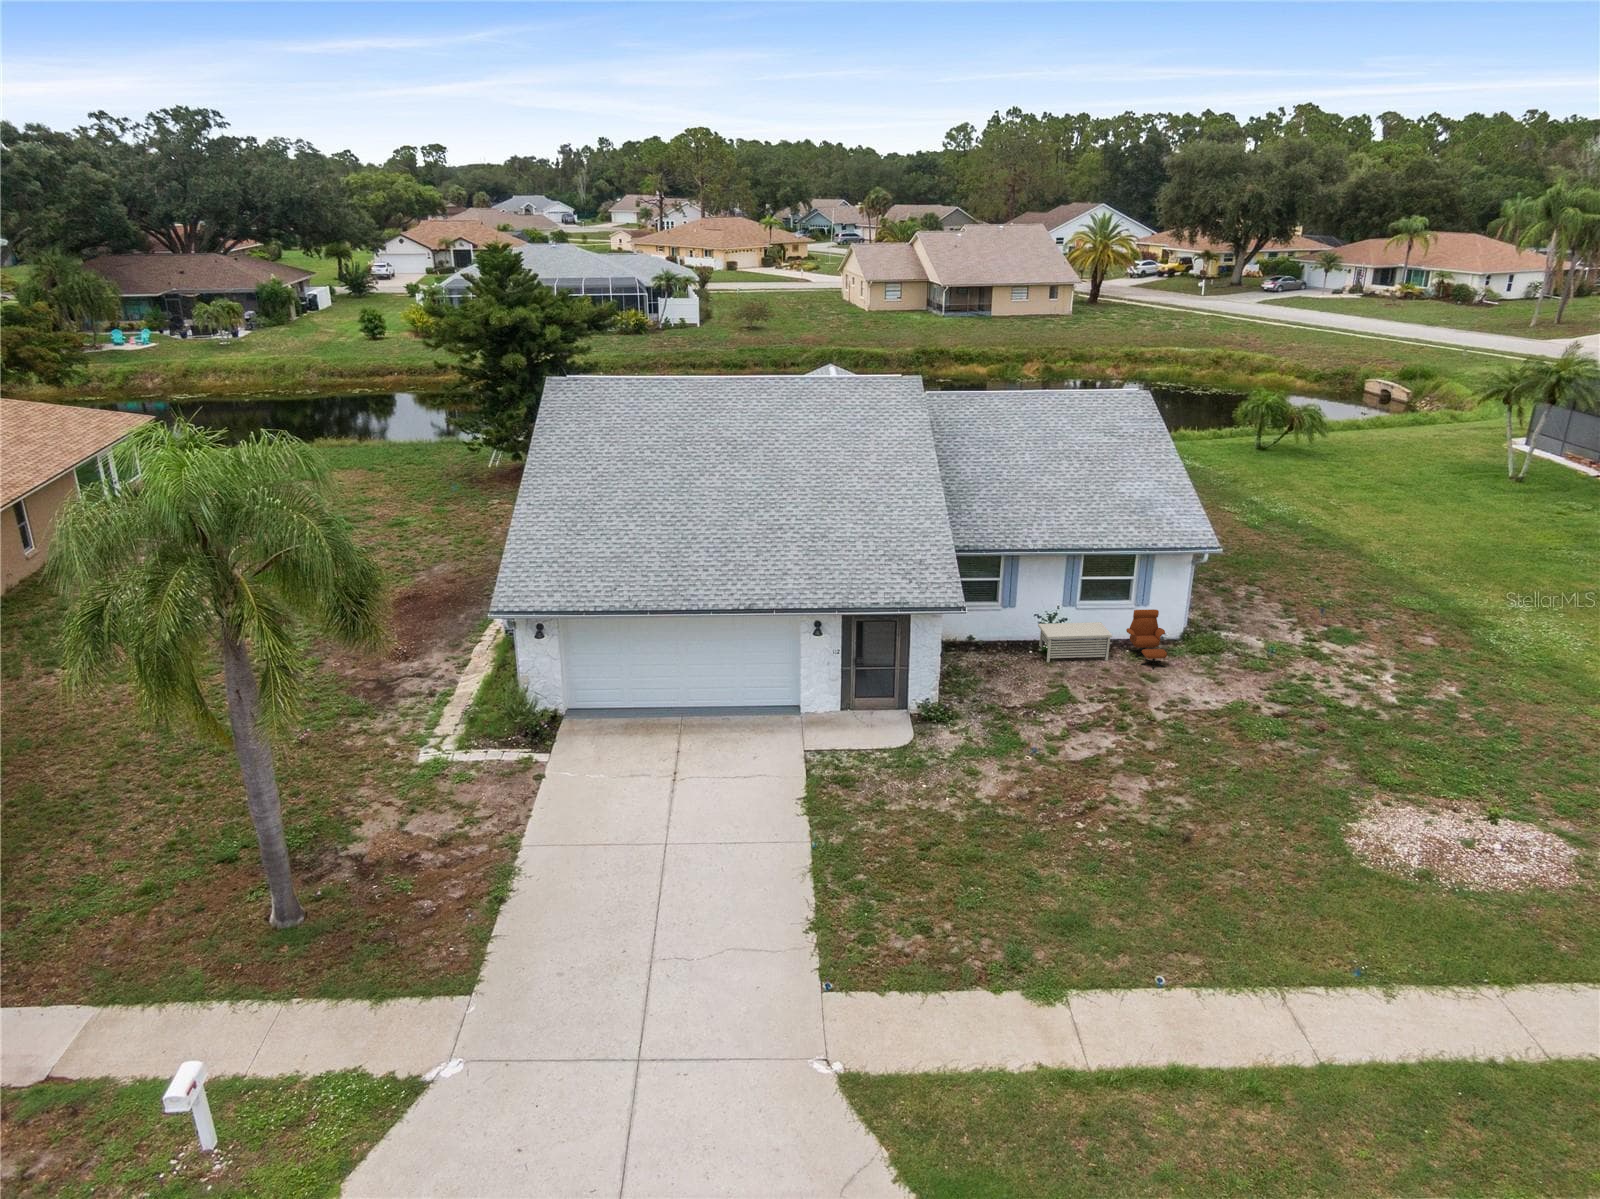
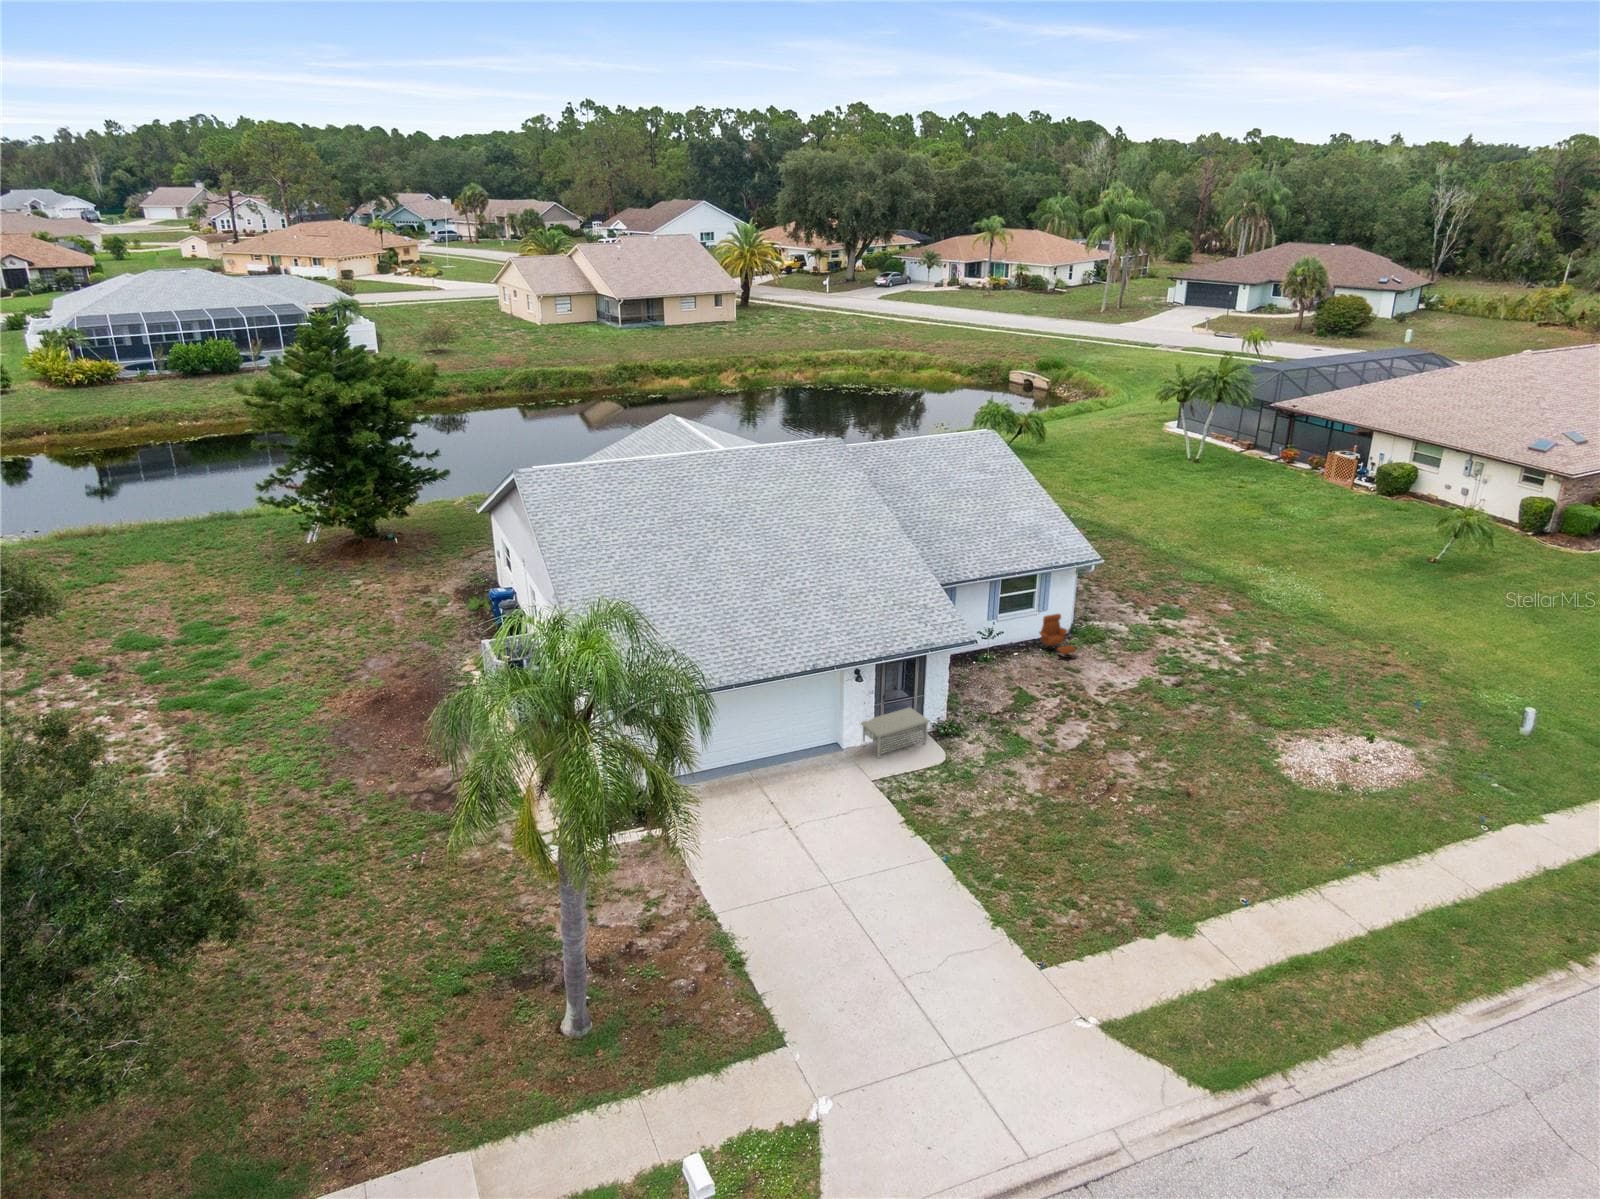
storage bench: present [1038,622,1112,662] -> present [861,708,929,758]

